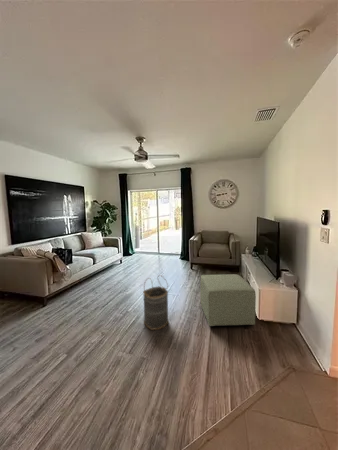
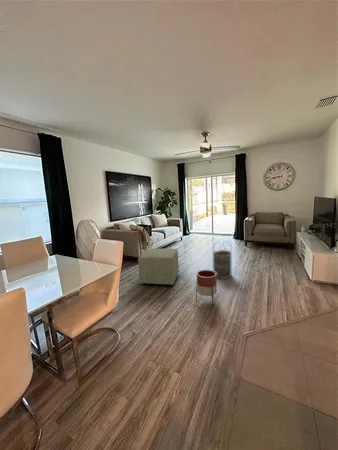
ottoman: present [200,274,256,326] -> present [138,249,179,285]
planter: none [100,334,135,406] -> present [196,270,217,306]

